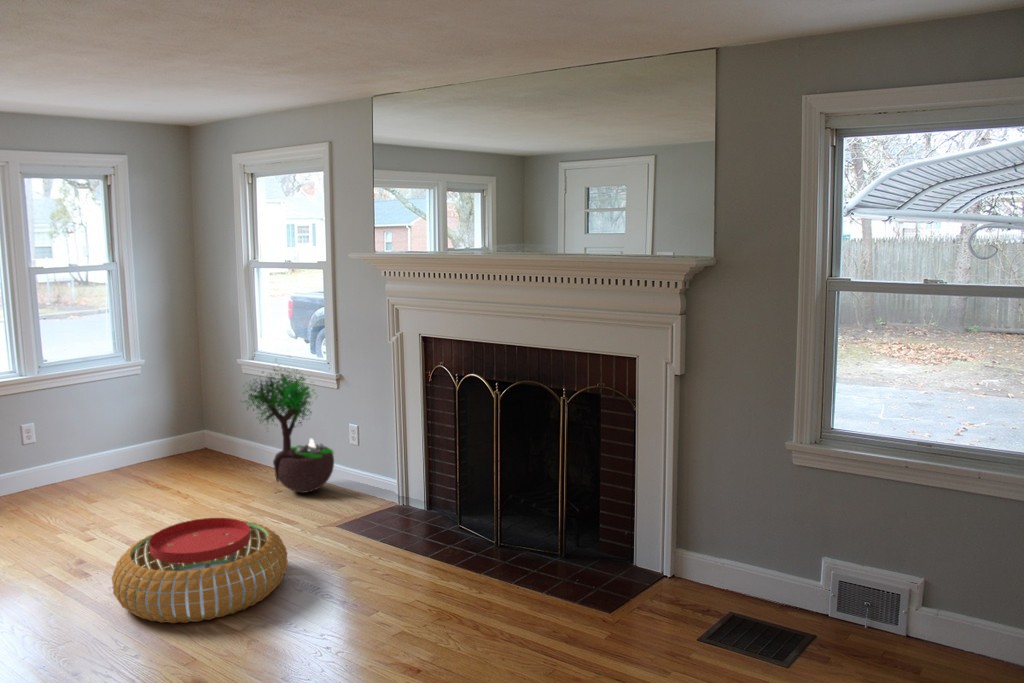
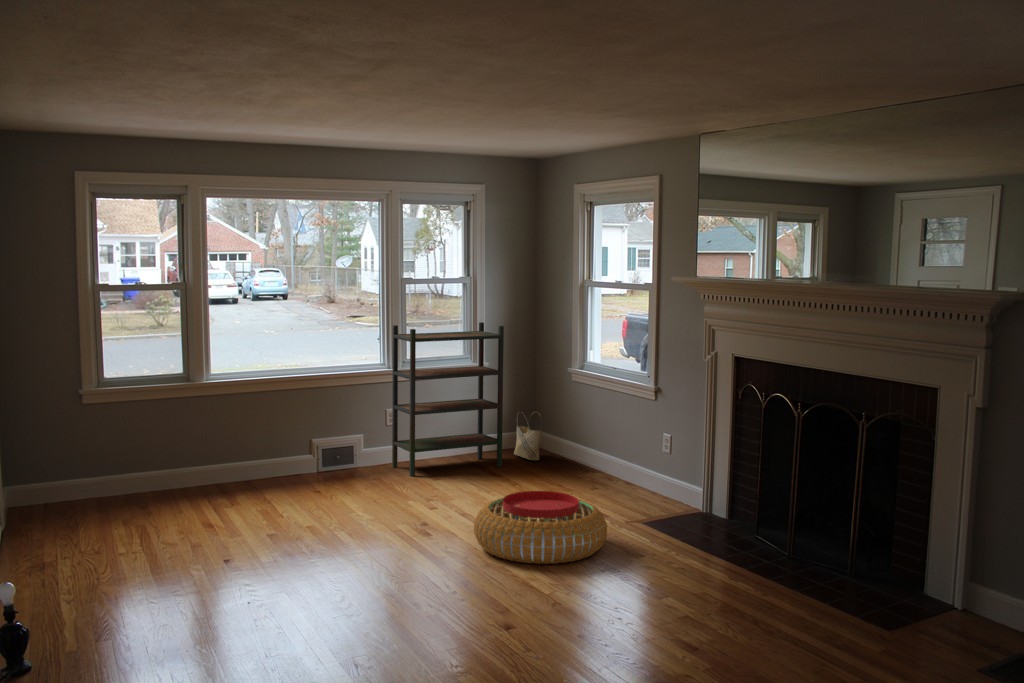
bookshelf: none [21,313,175,499] -> present [392,322,504,477]
potted tree: present [245,369,334,493] -> none [566,369,648,494]
woven basket: none [190,404,220,458] -> present [514,411,542,460]

